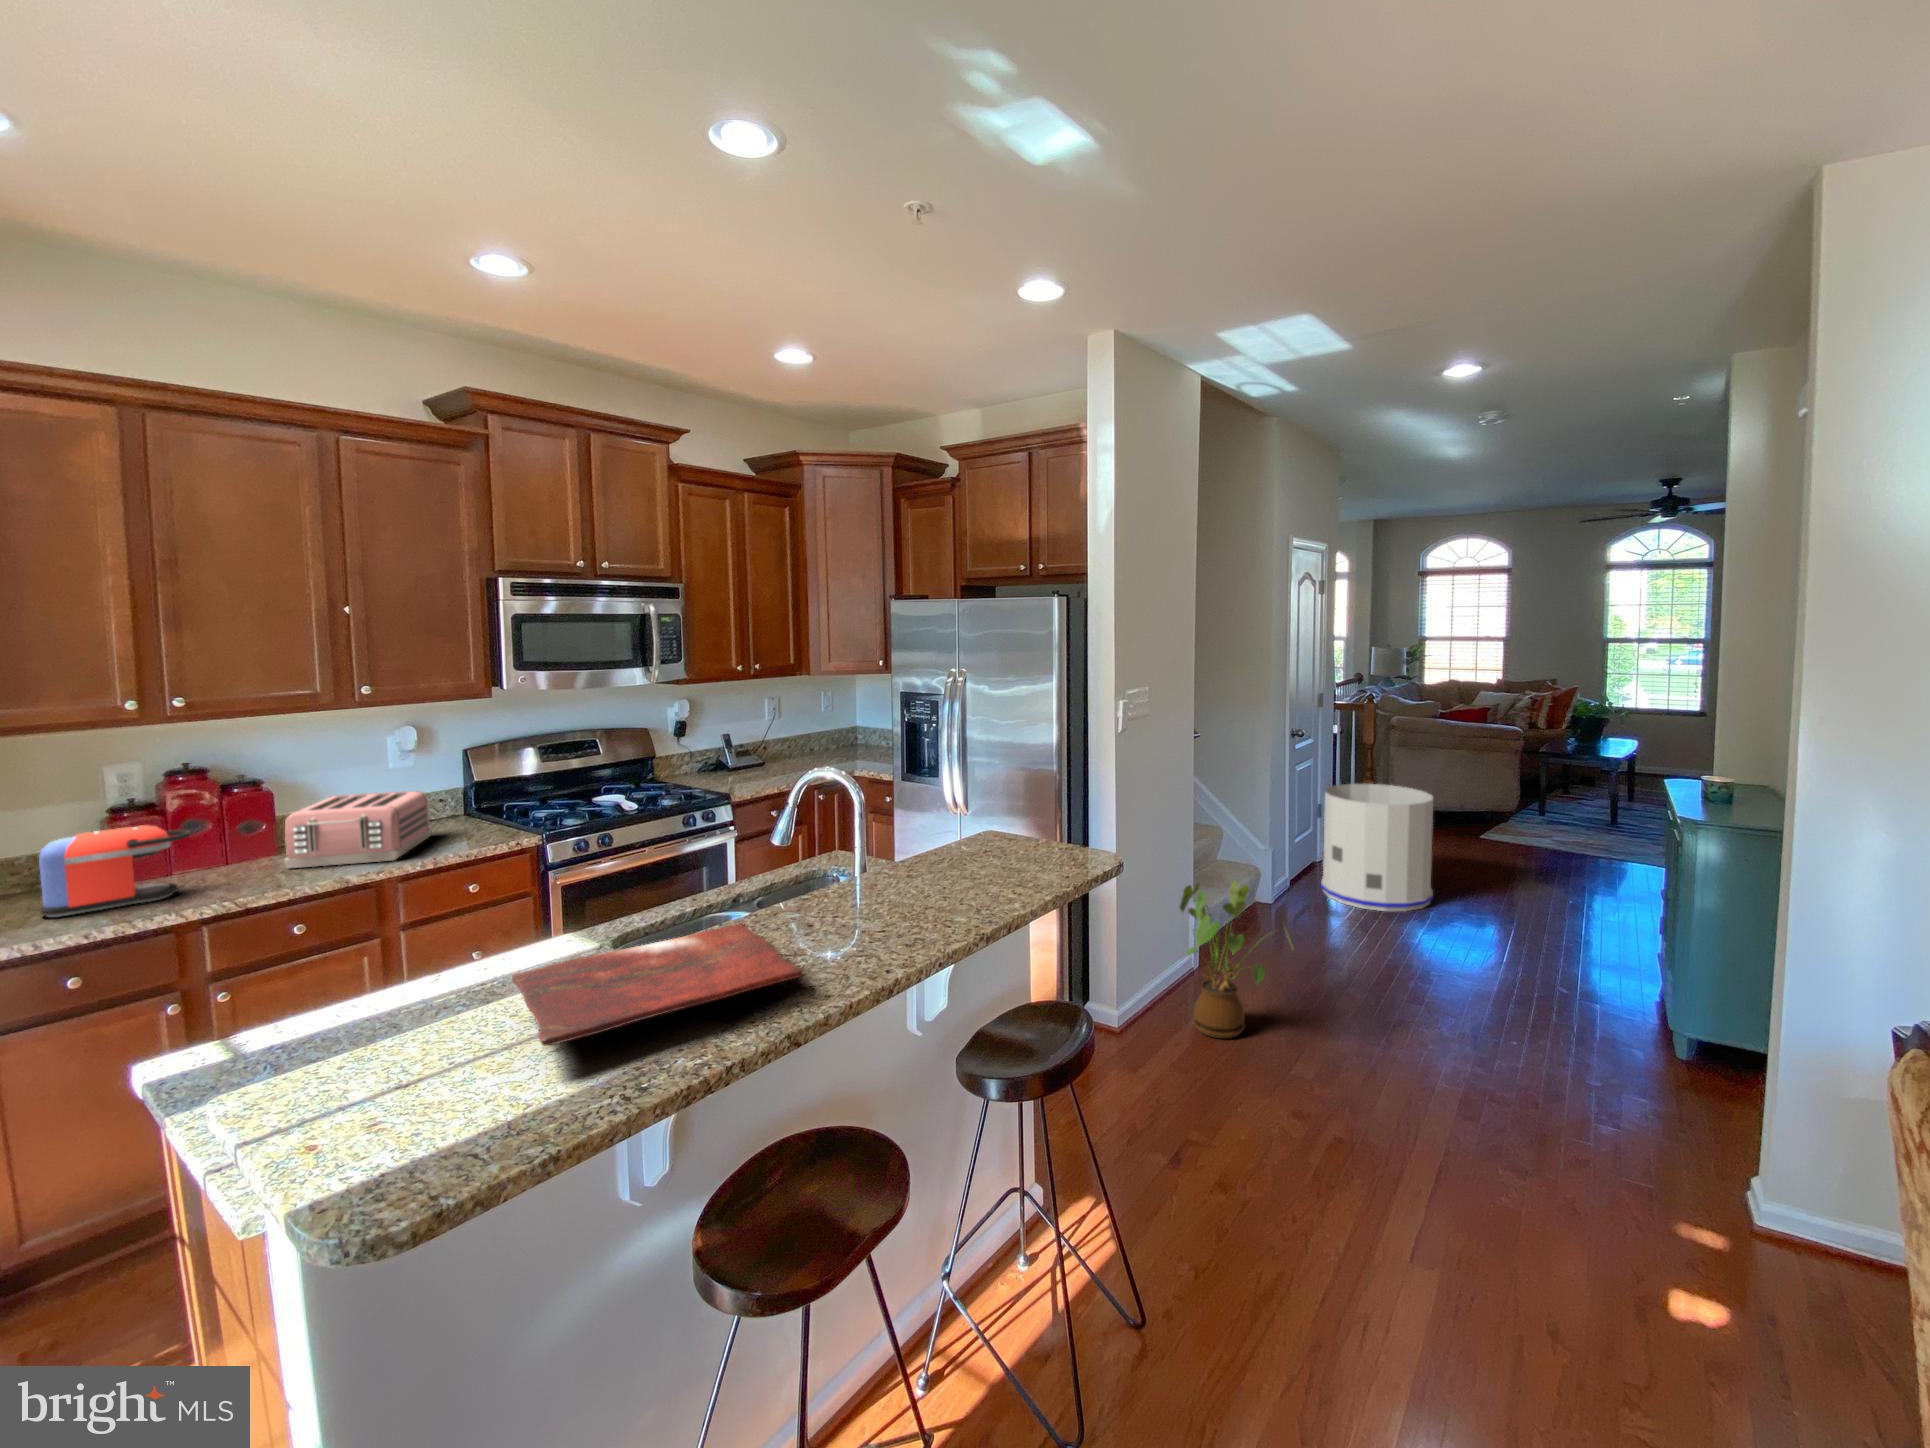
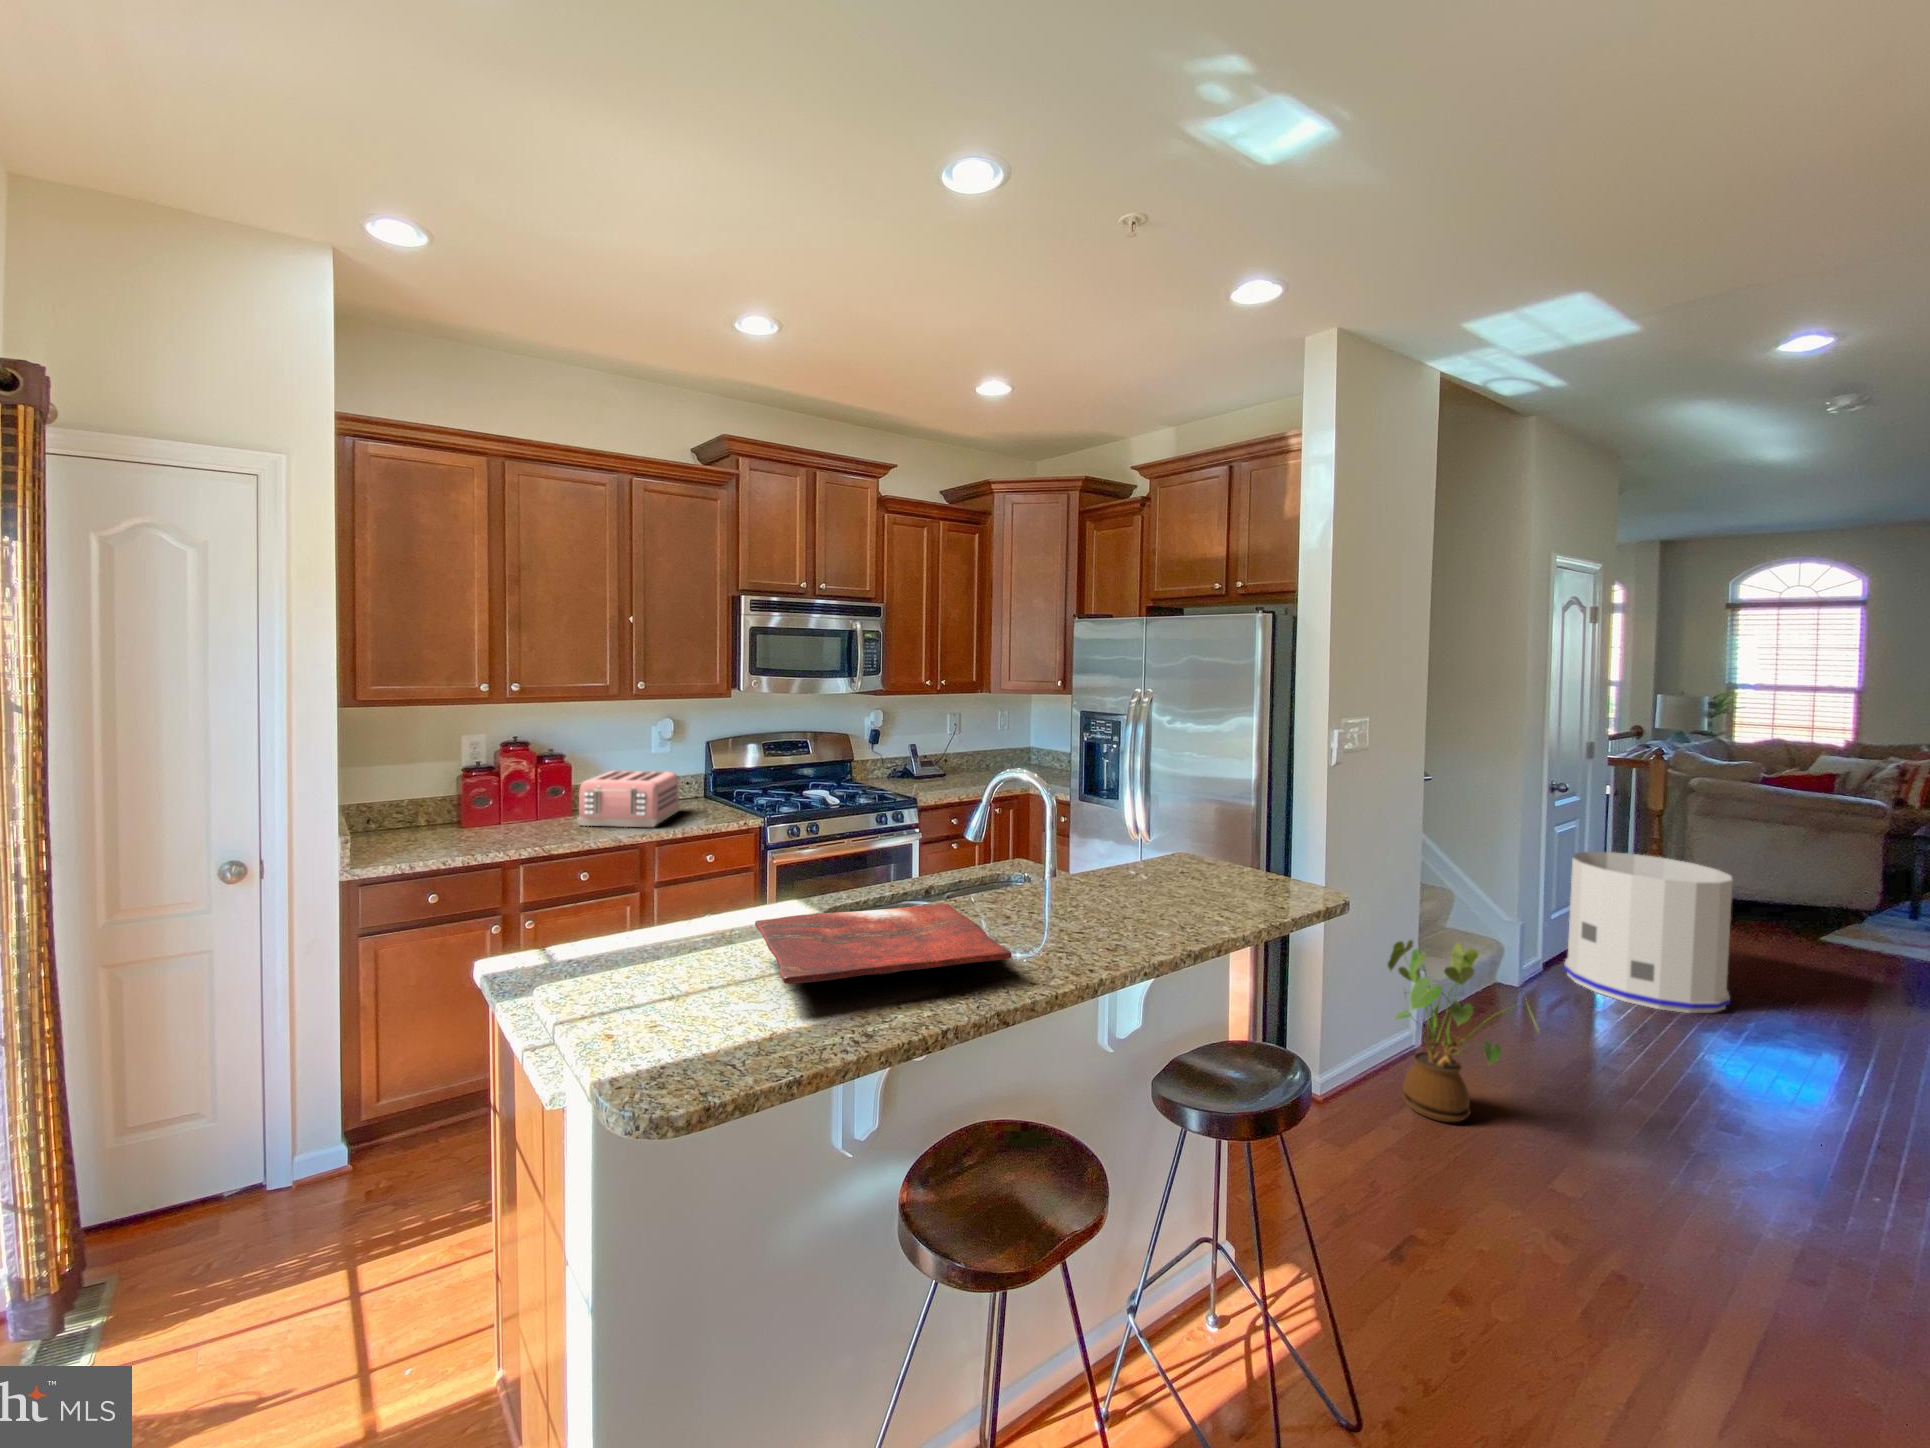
coffee maker: present [39,825,191,917] -> none [424,779,519,844]

